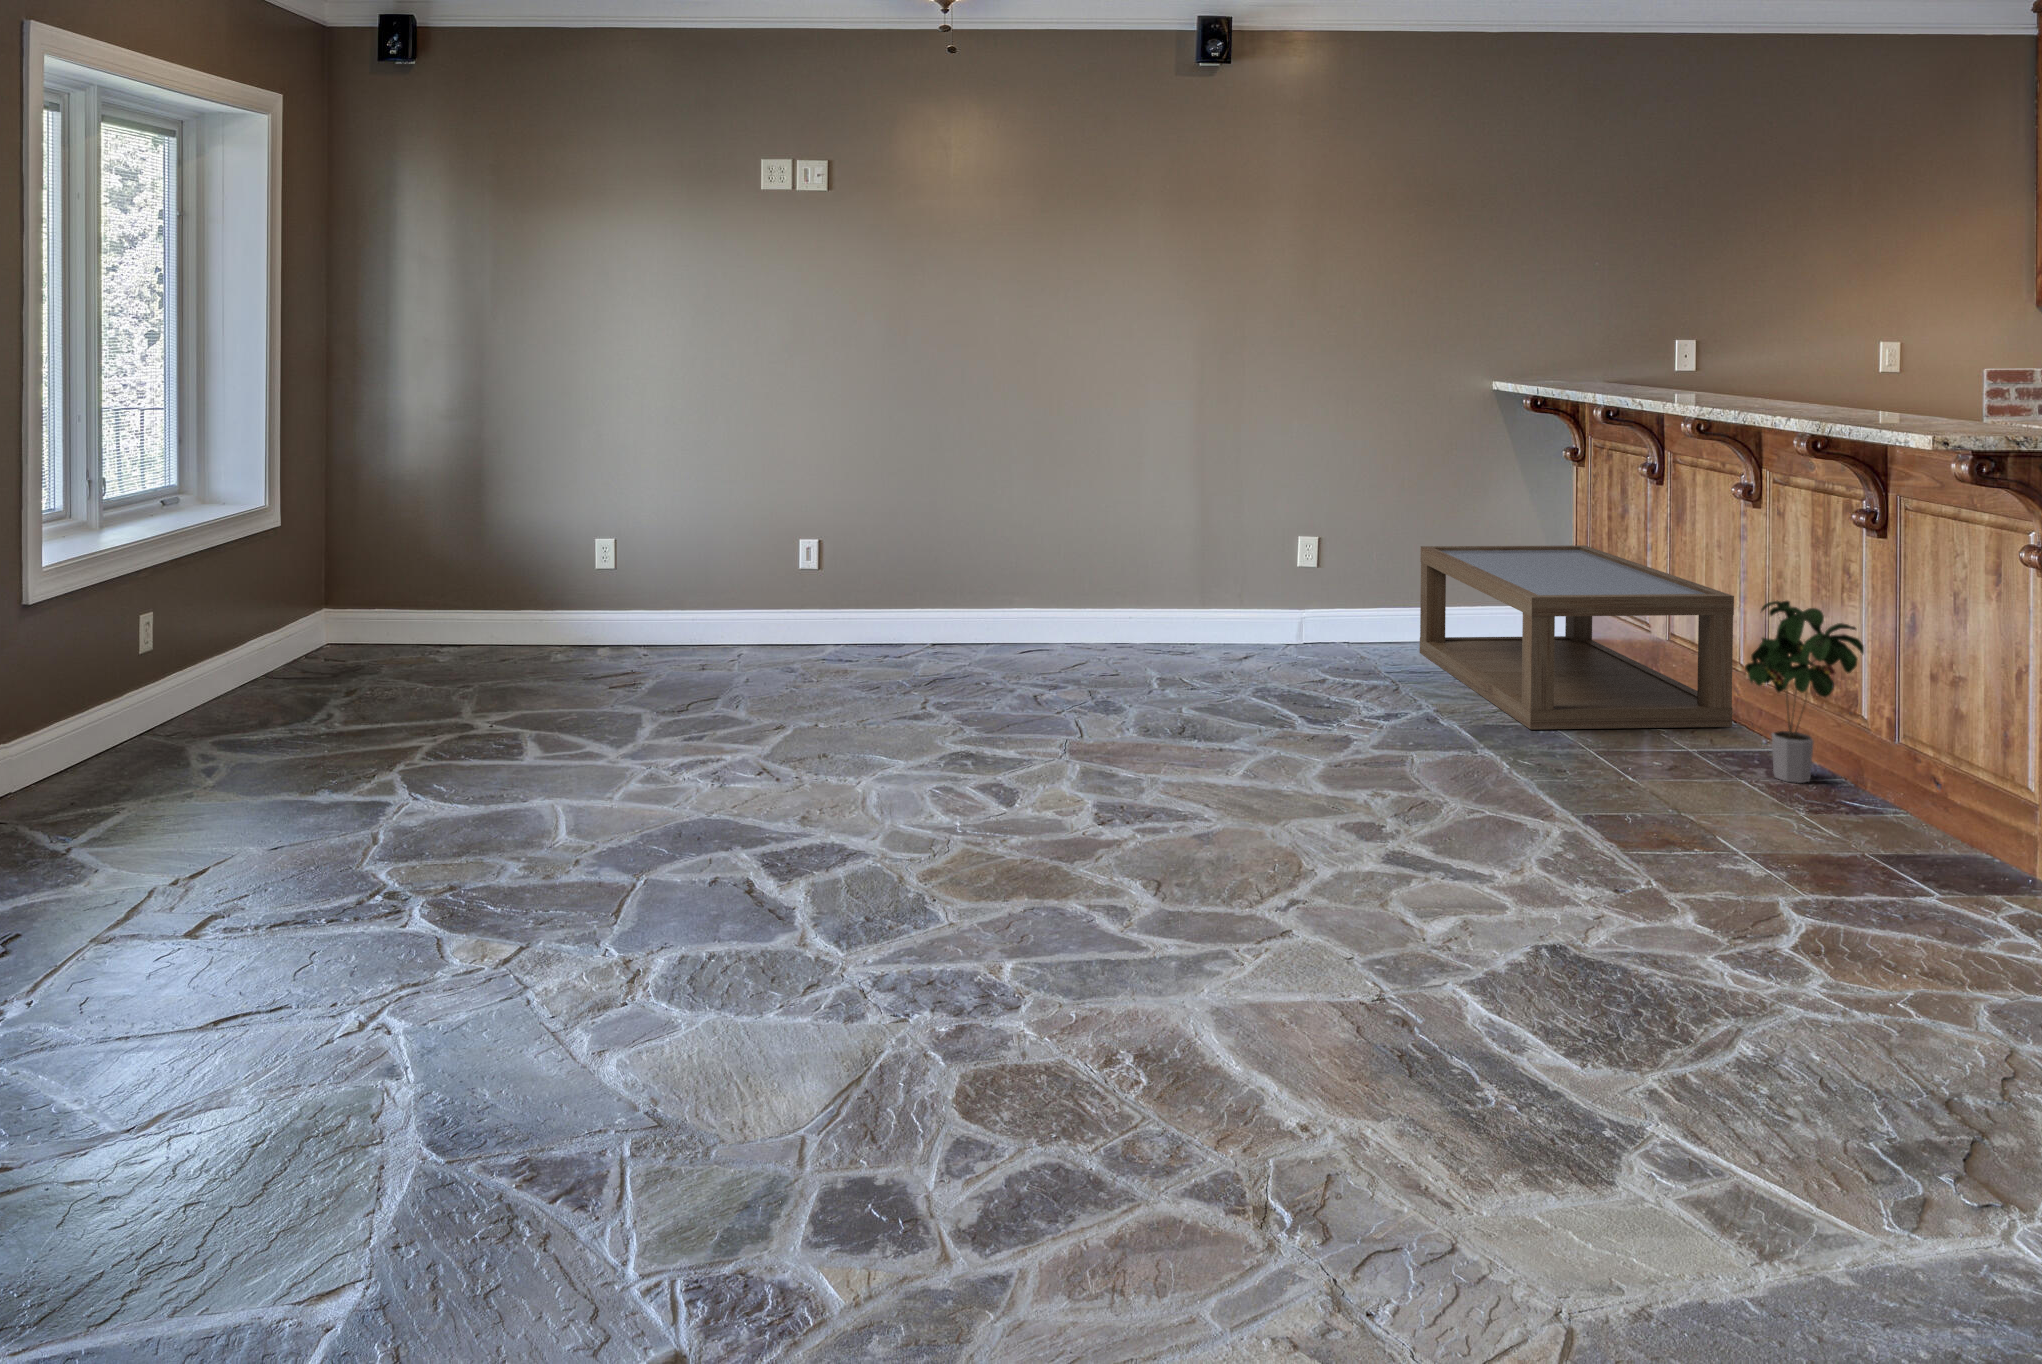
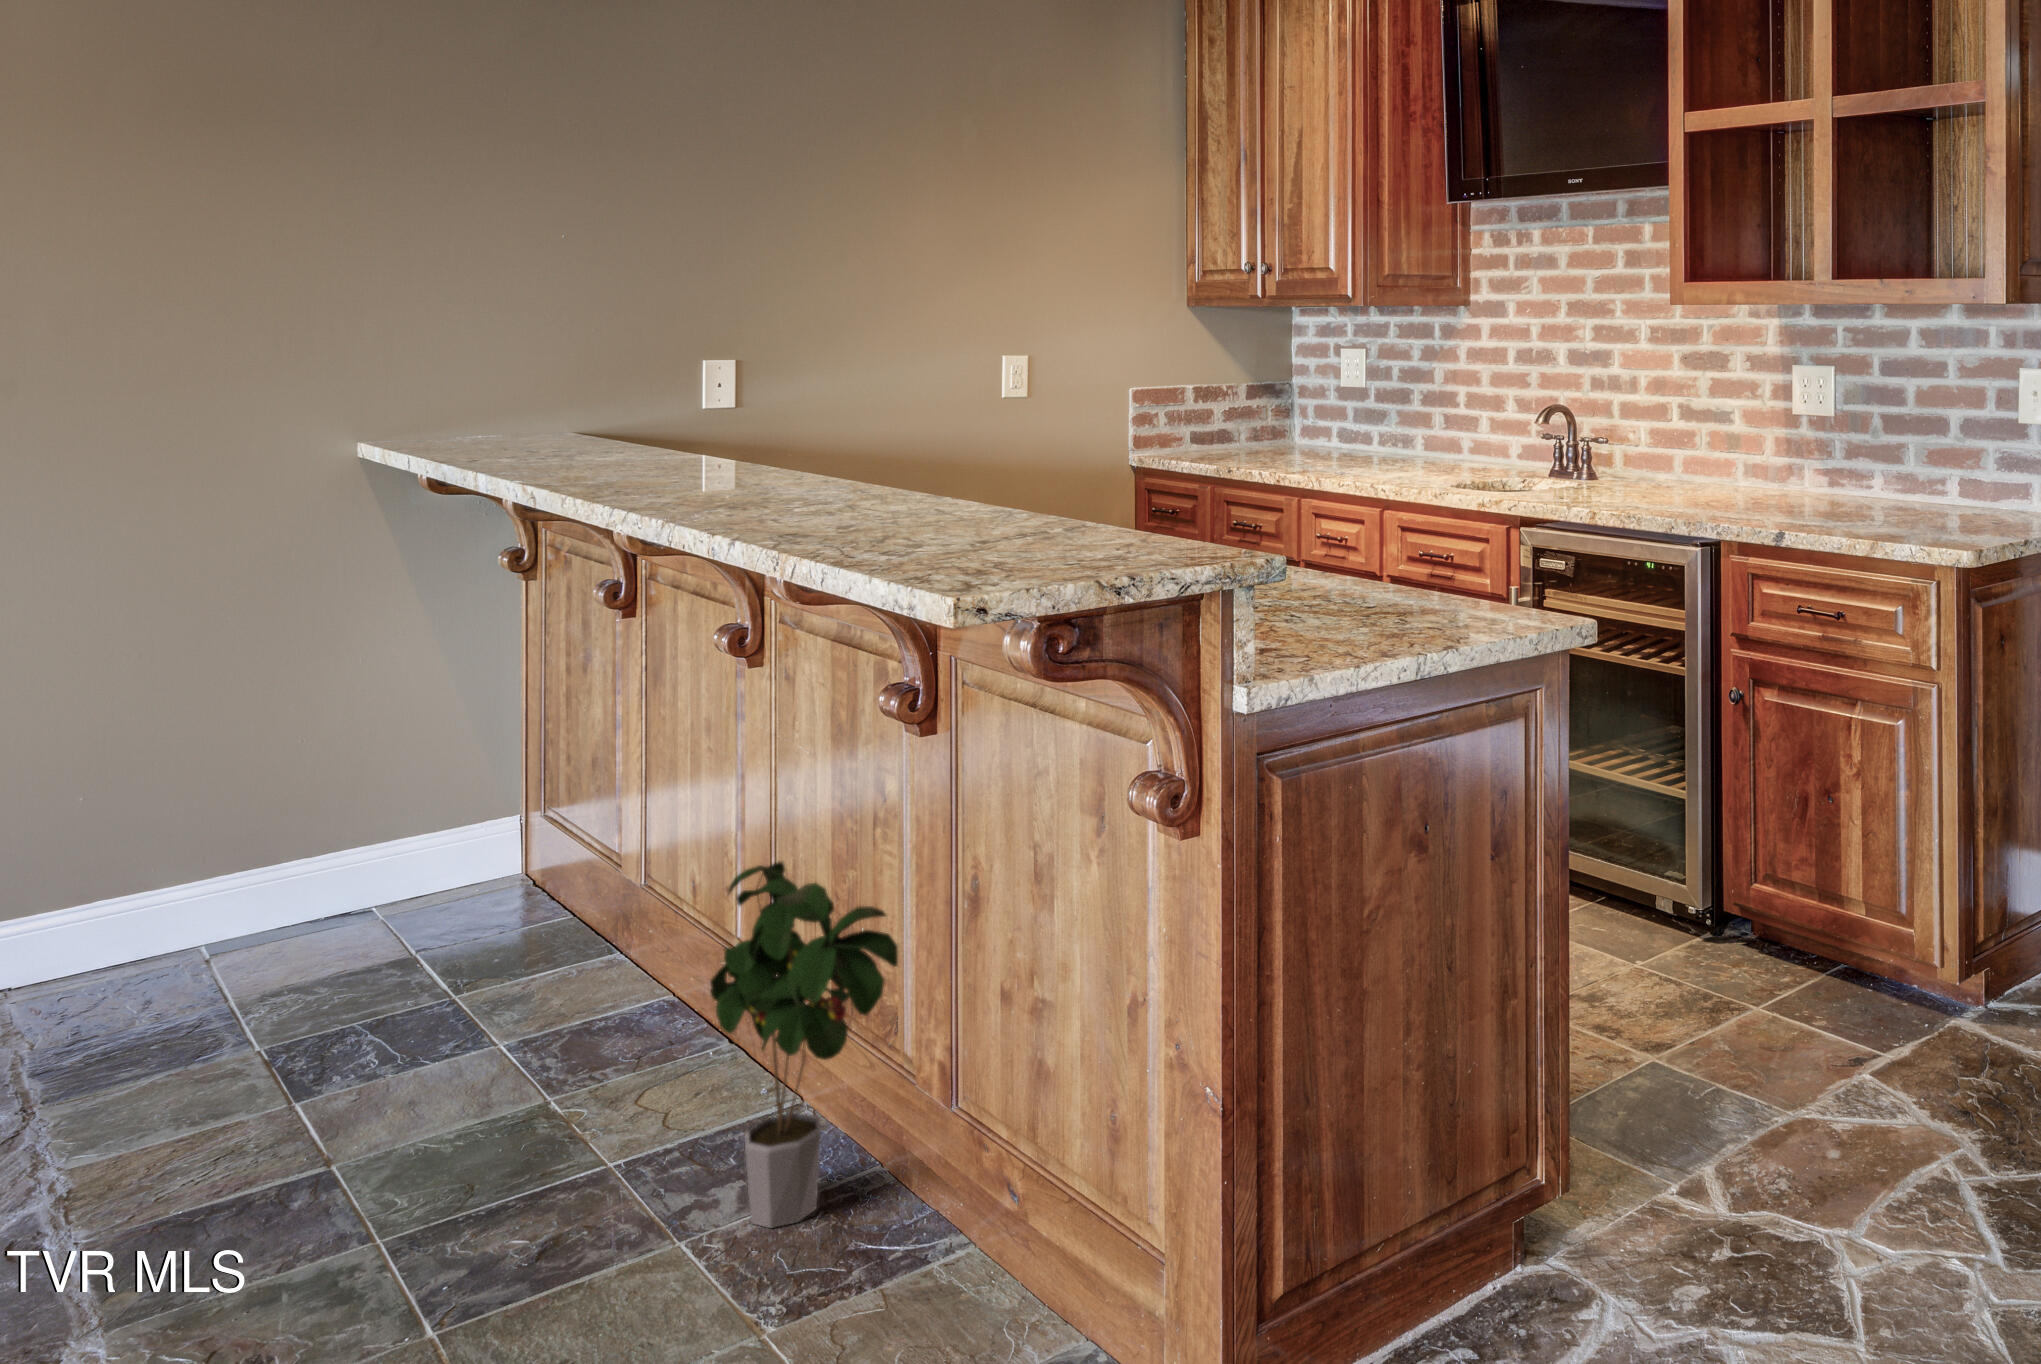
coffee table: present [1420,545,1734,729] -> none [111,727,716,1235]

